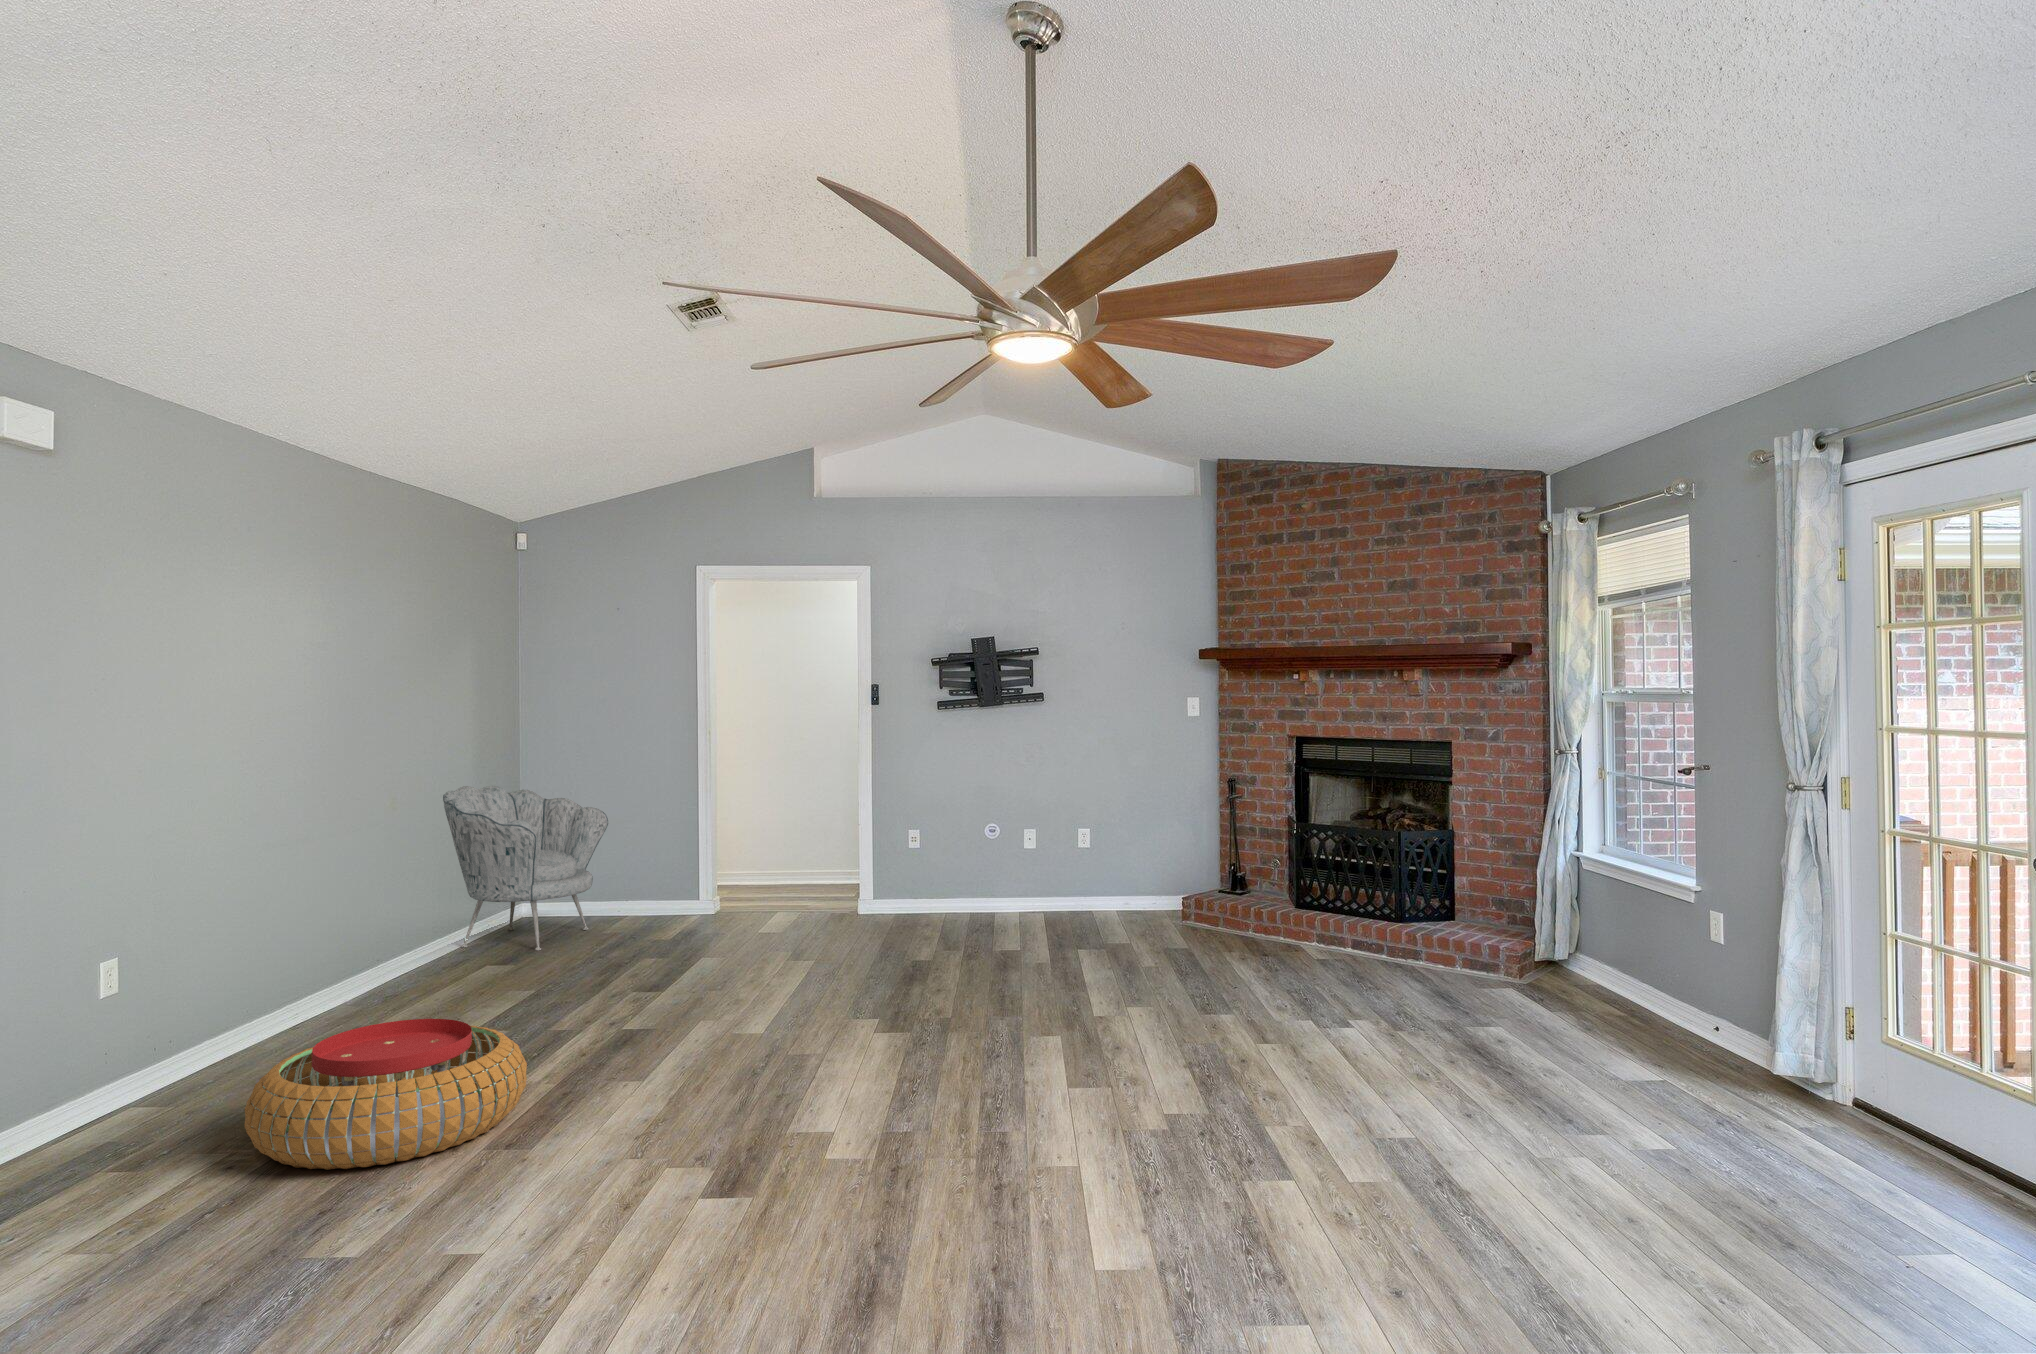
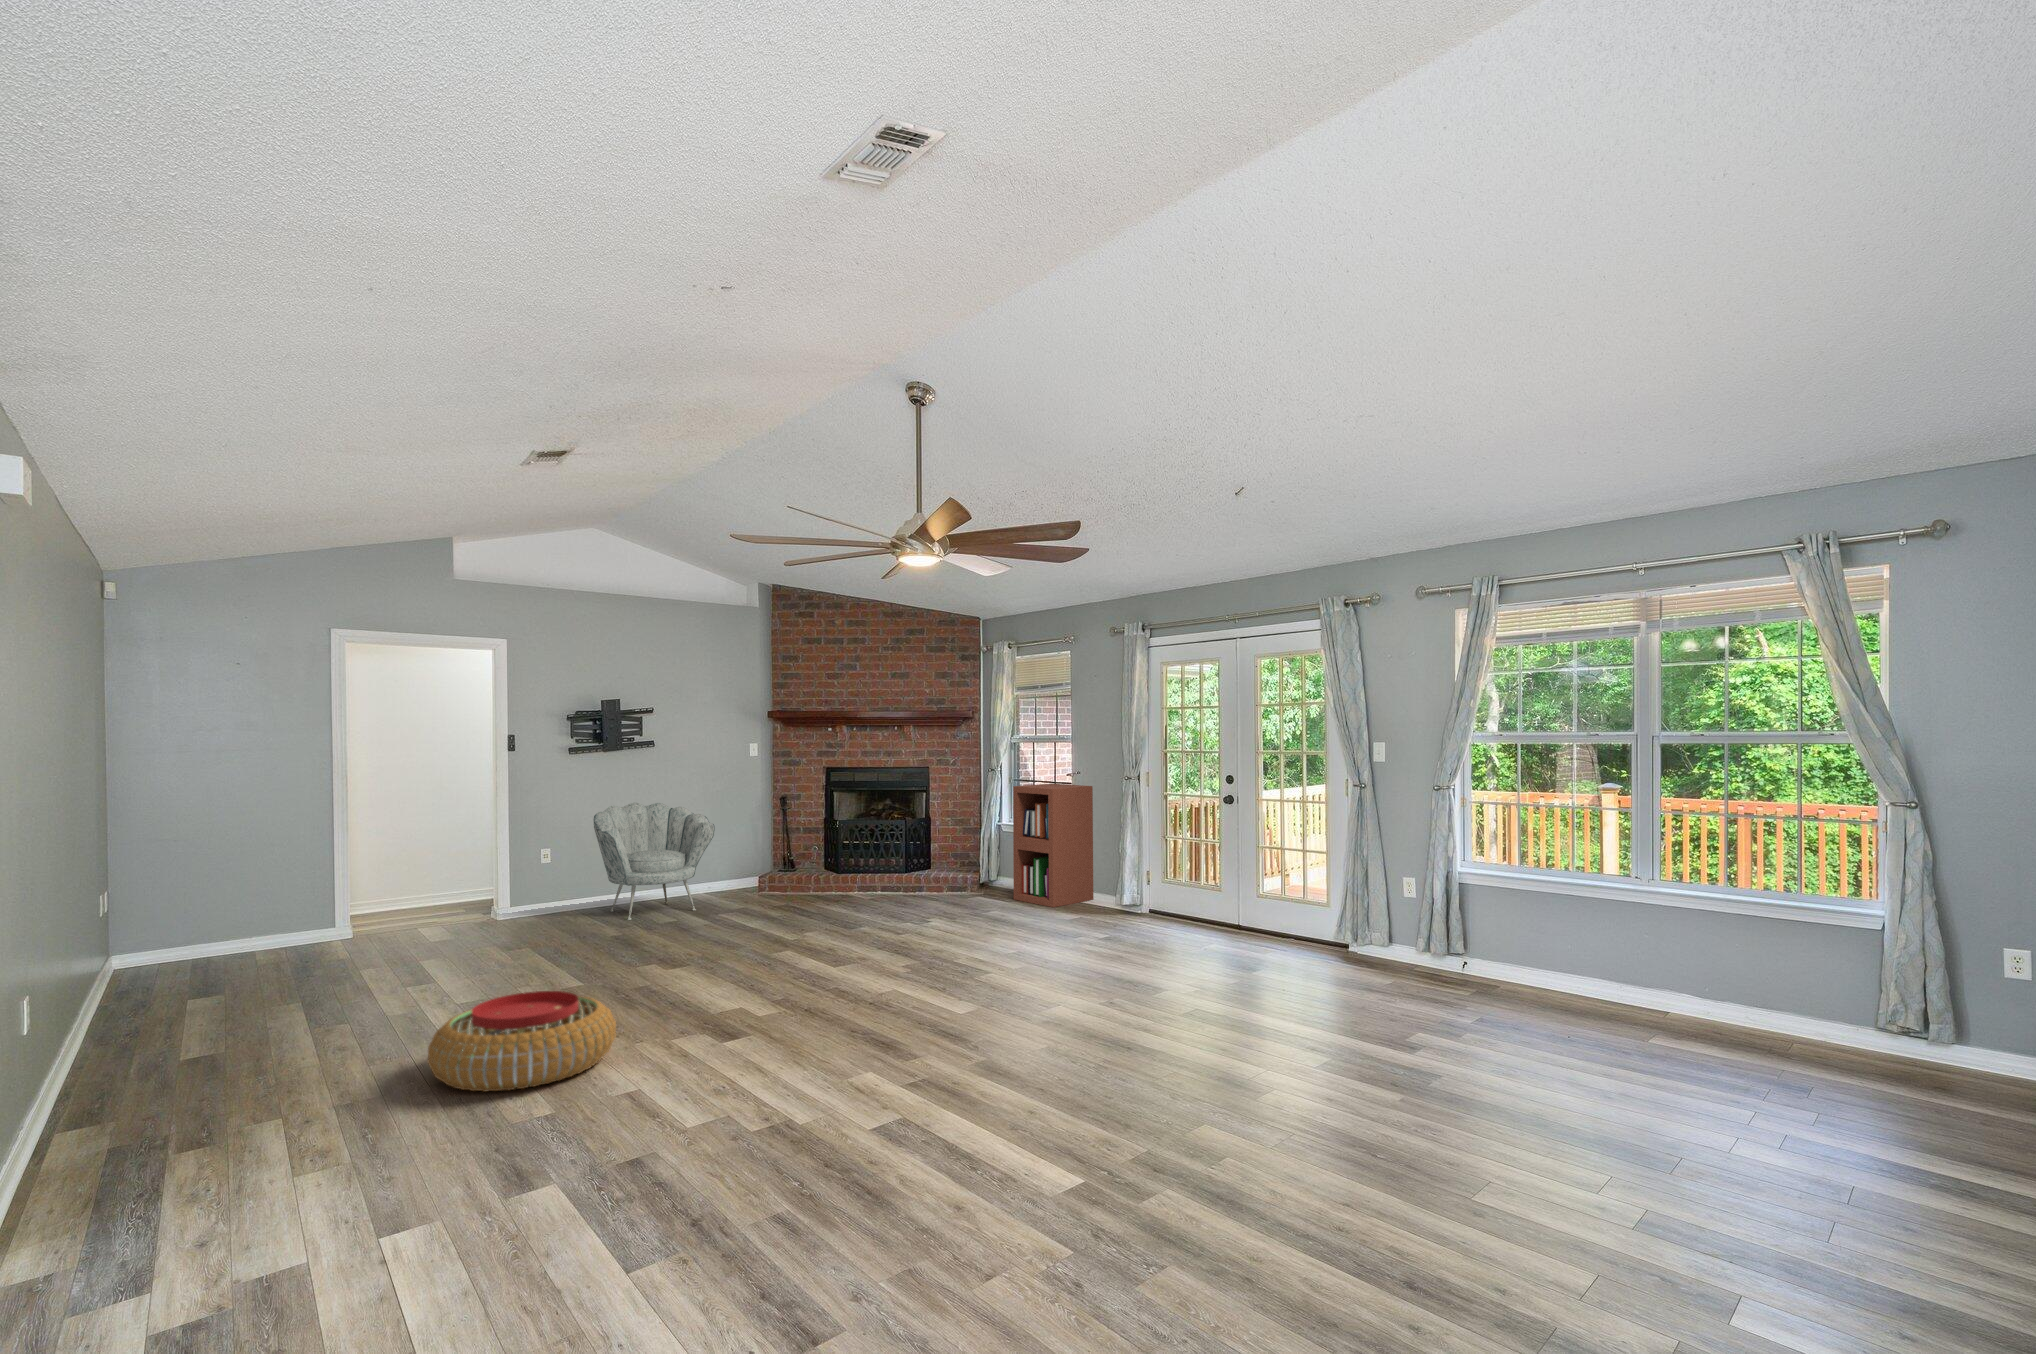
bookshelf: none [1557,780,1745,1036] -> present [1013,784,1093,907]
armchair: present [443,786,608,950] -> present [594,803,715,920]

